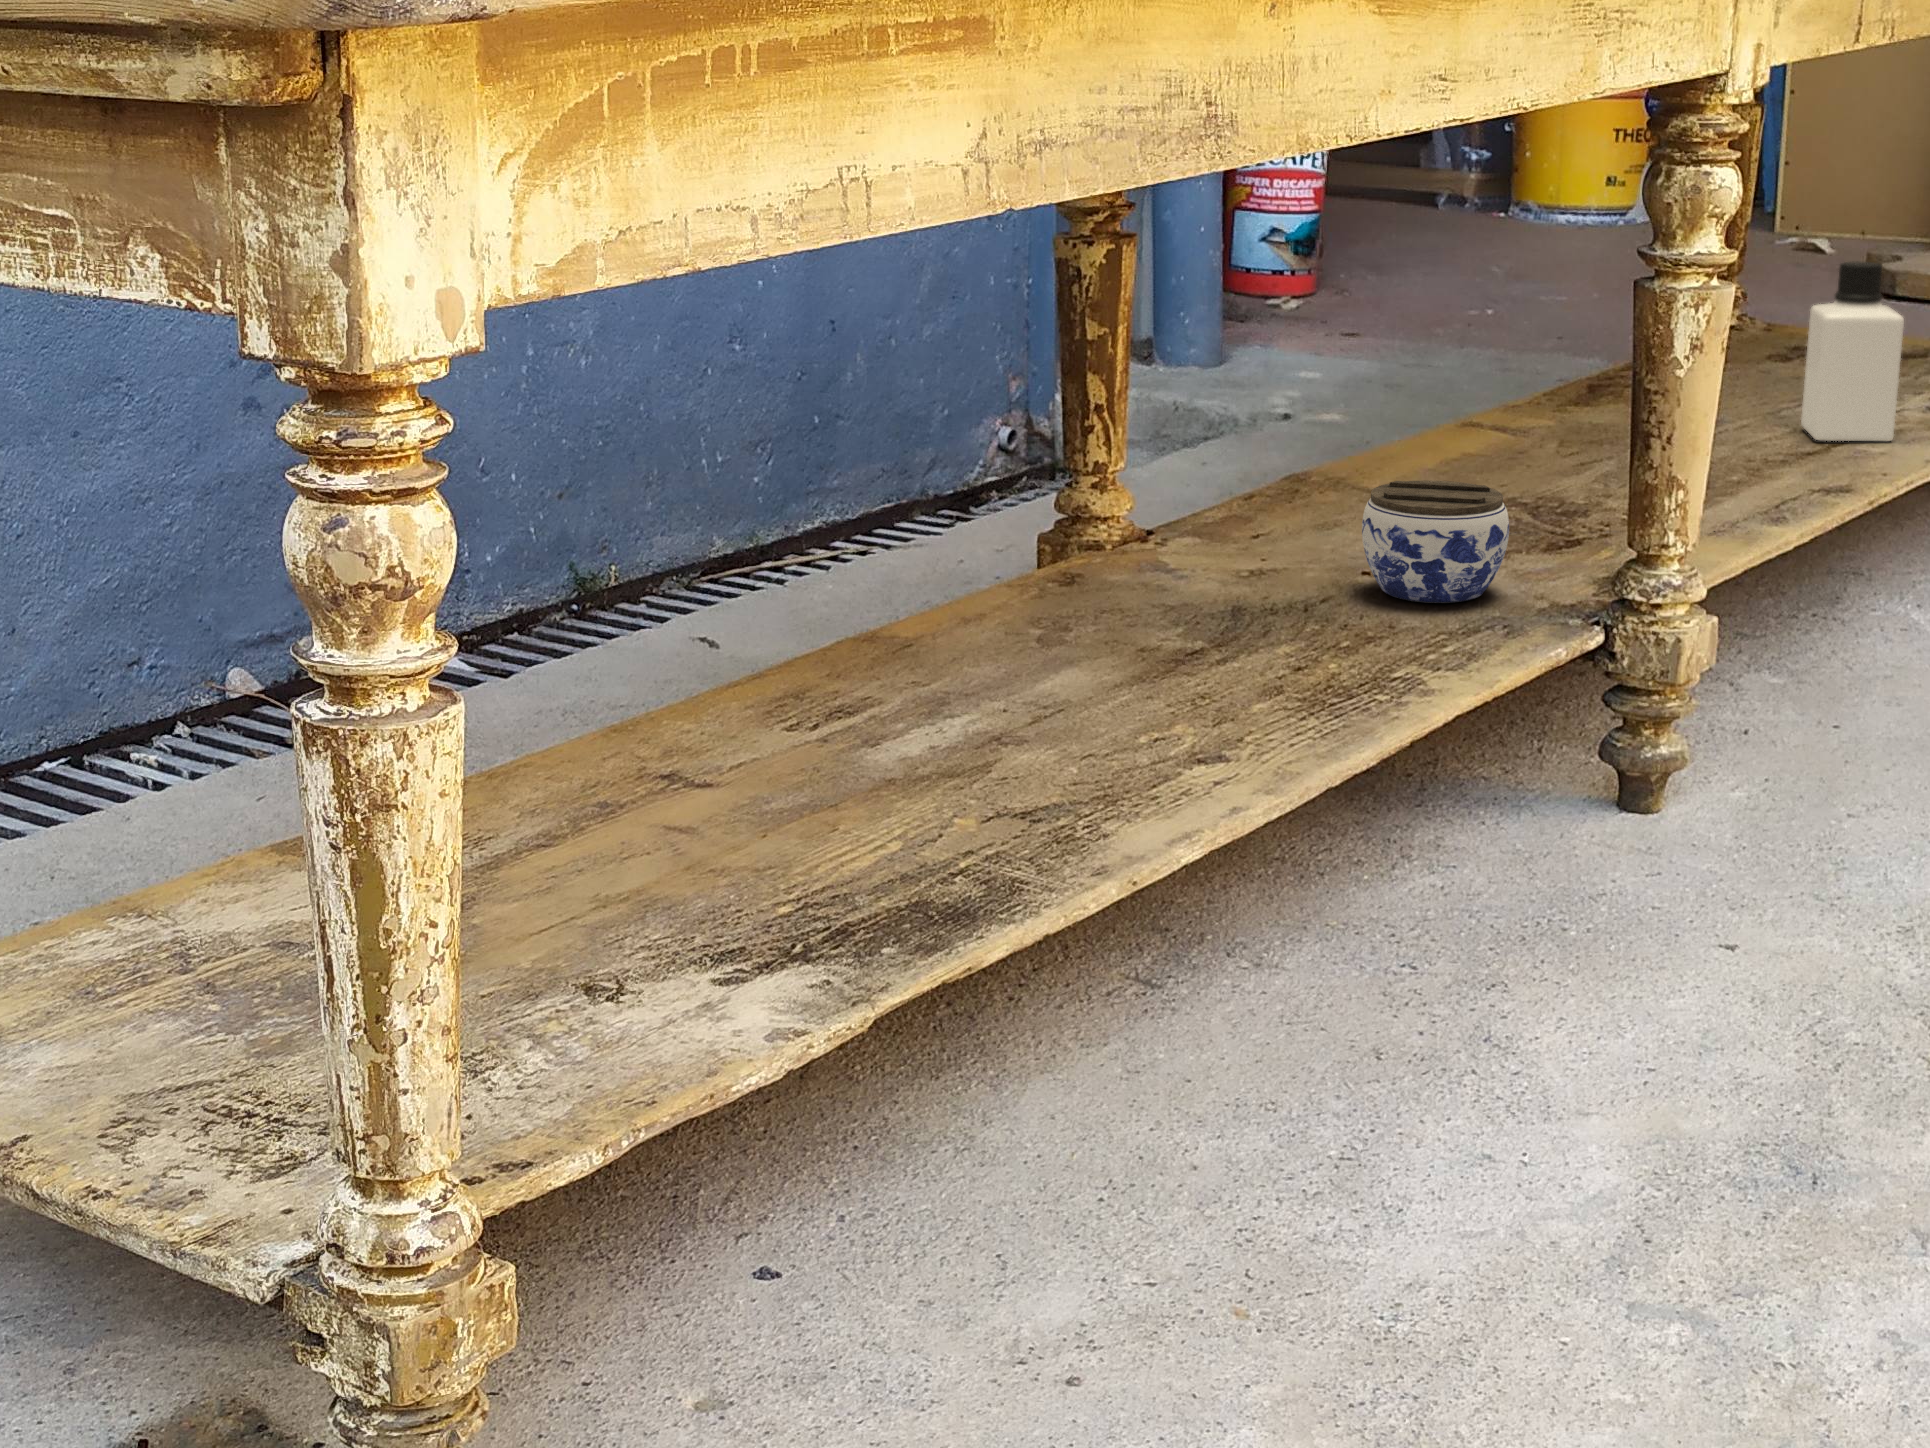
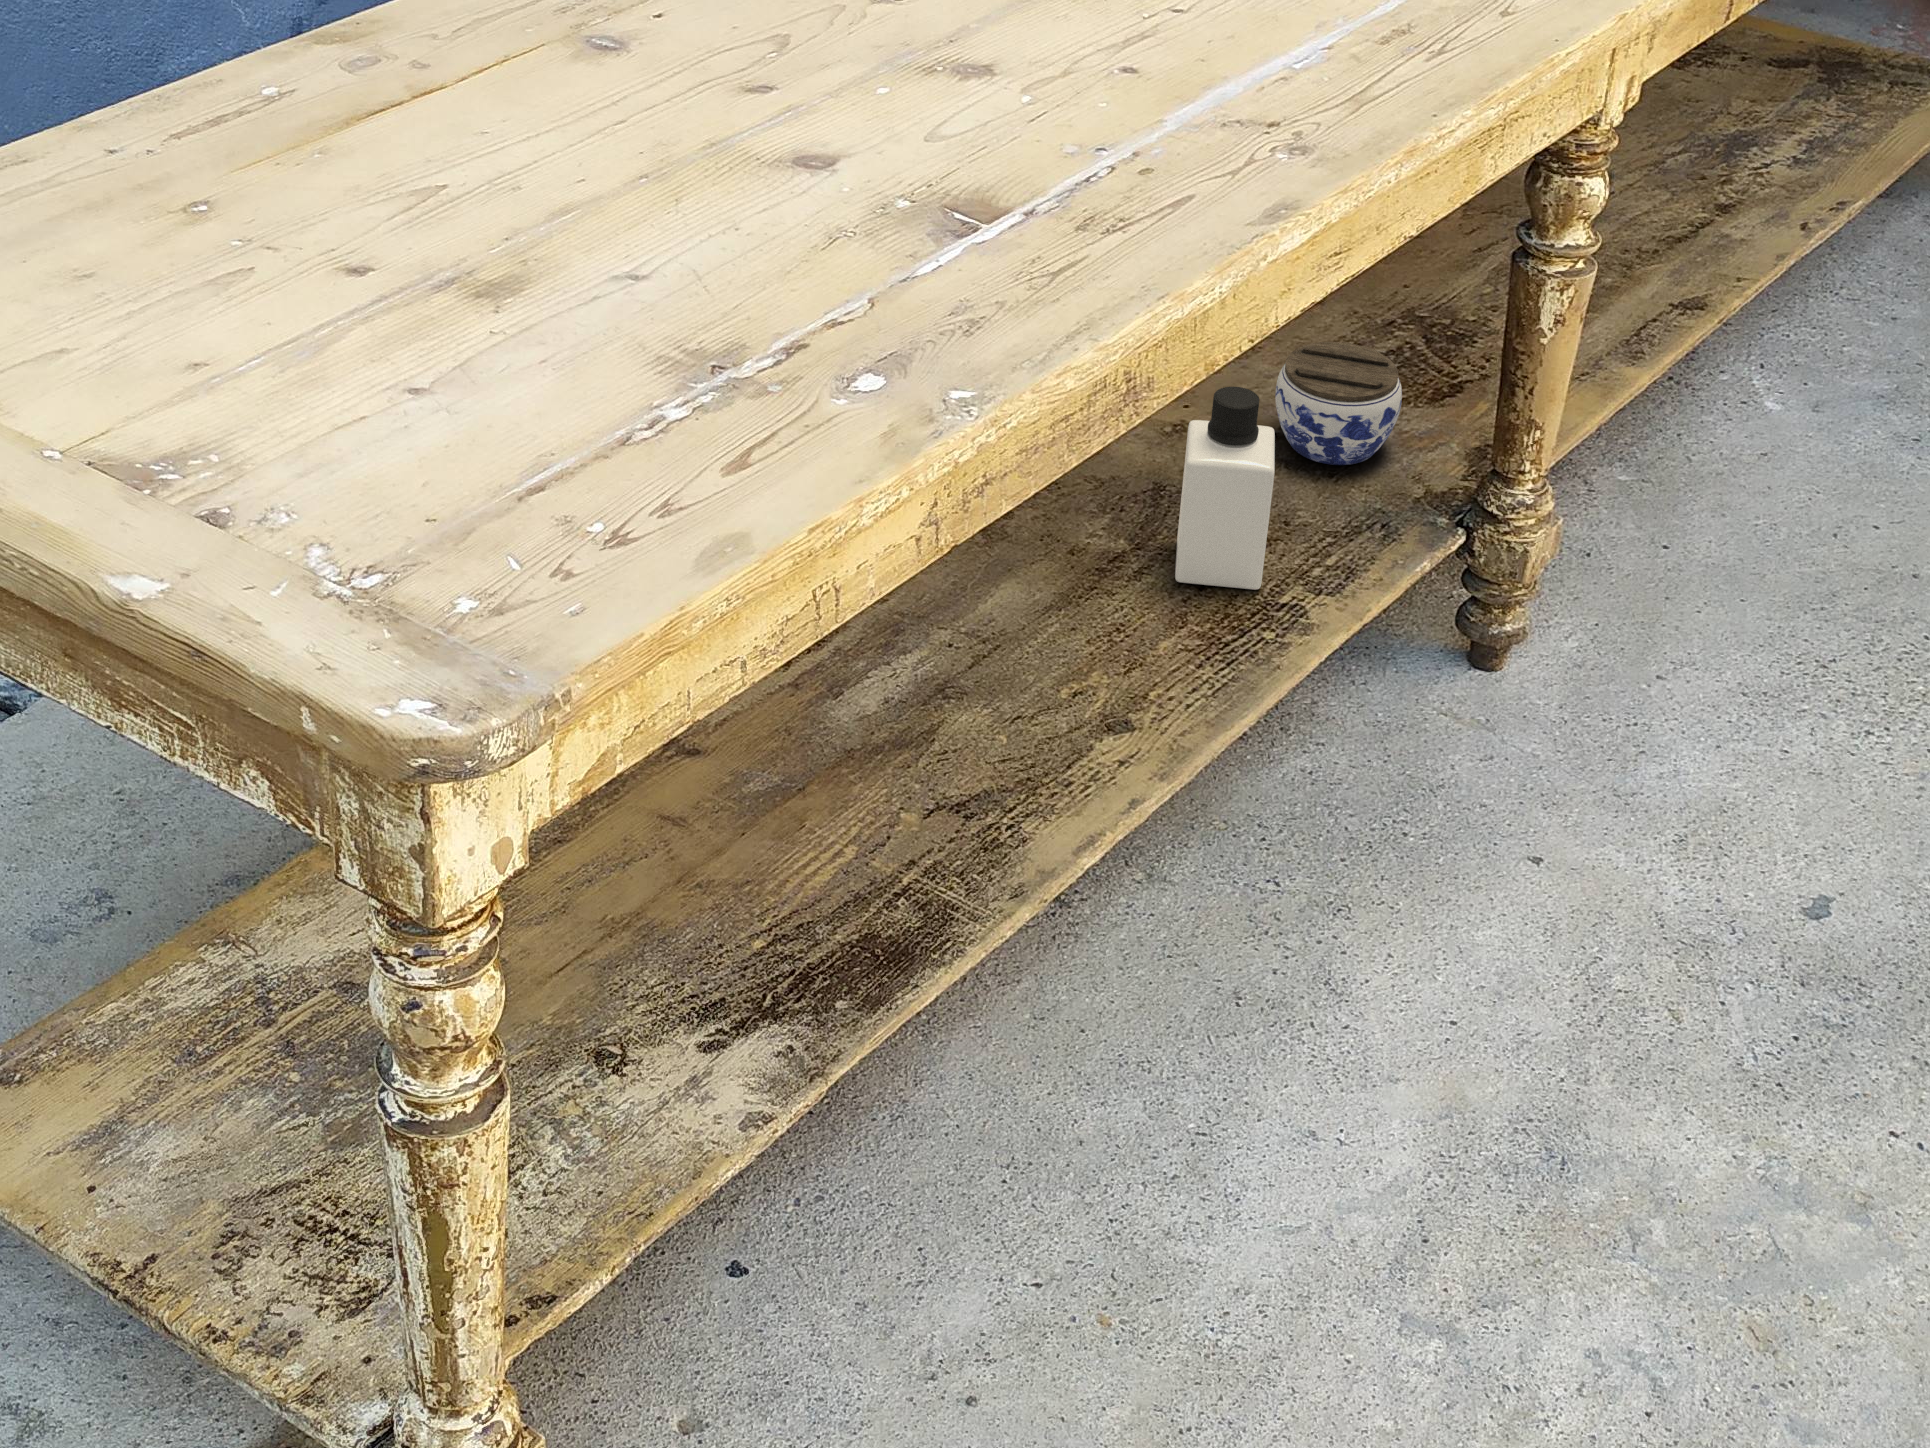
bottle: present [1801,261,1904,441] -> present [1175,386,1275,590]

